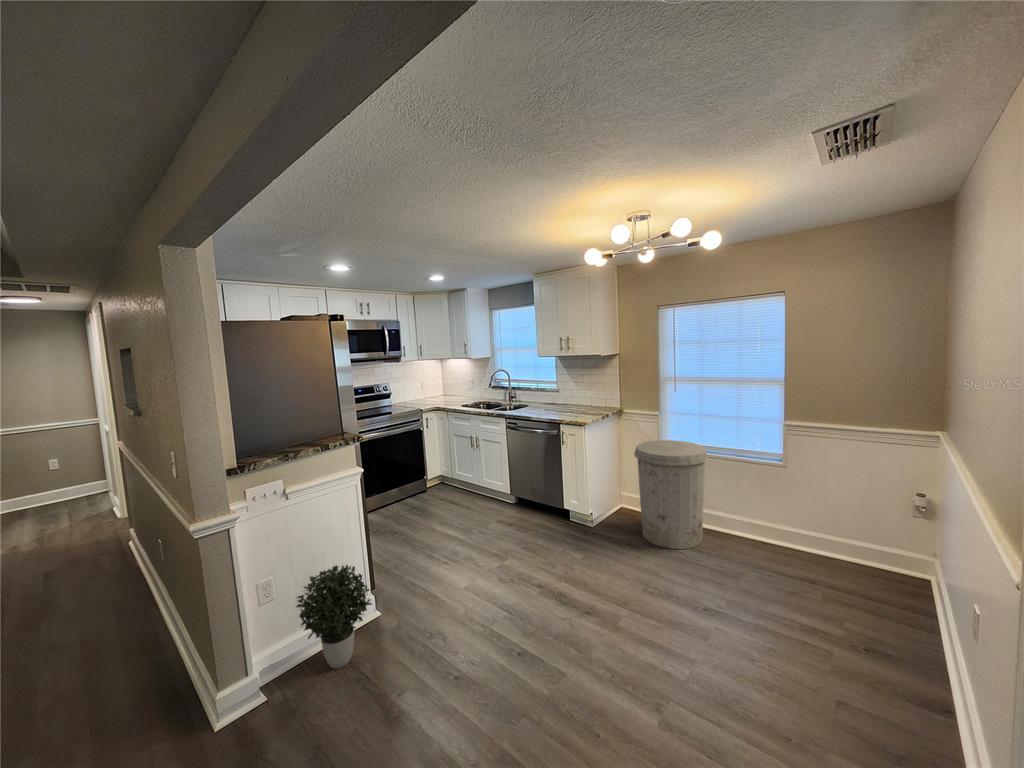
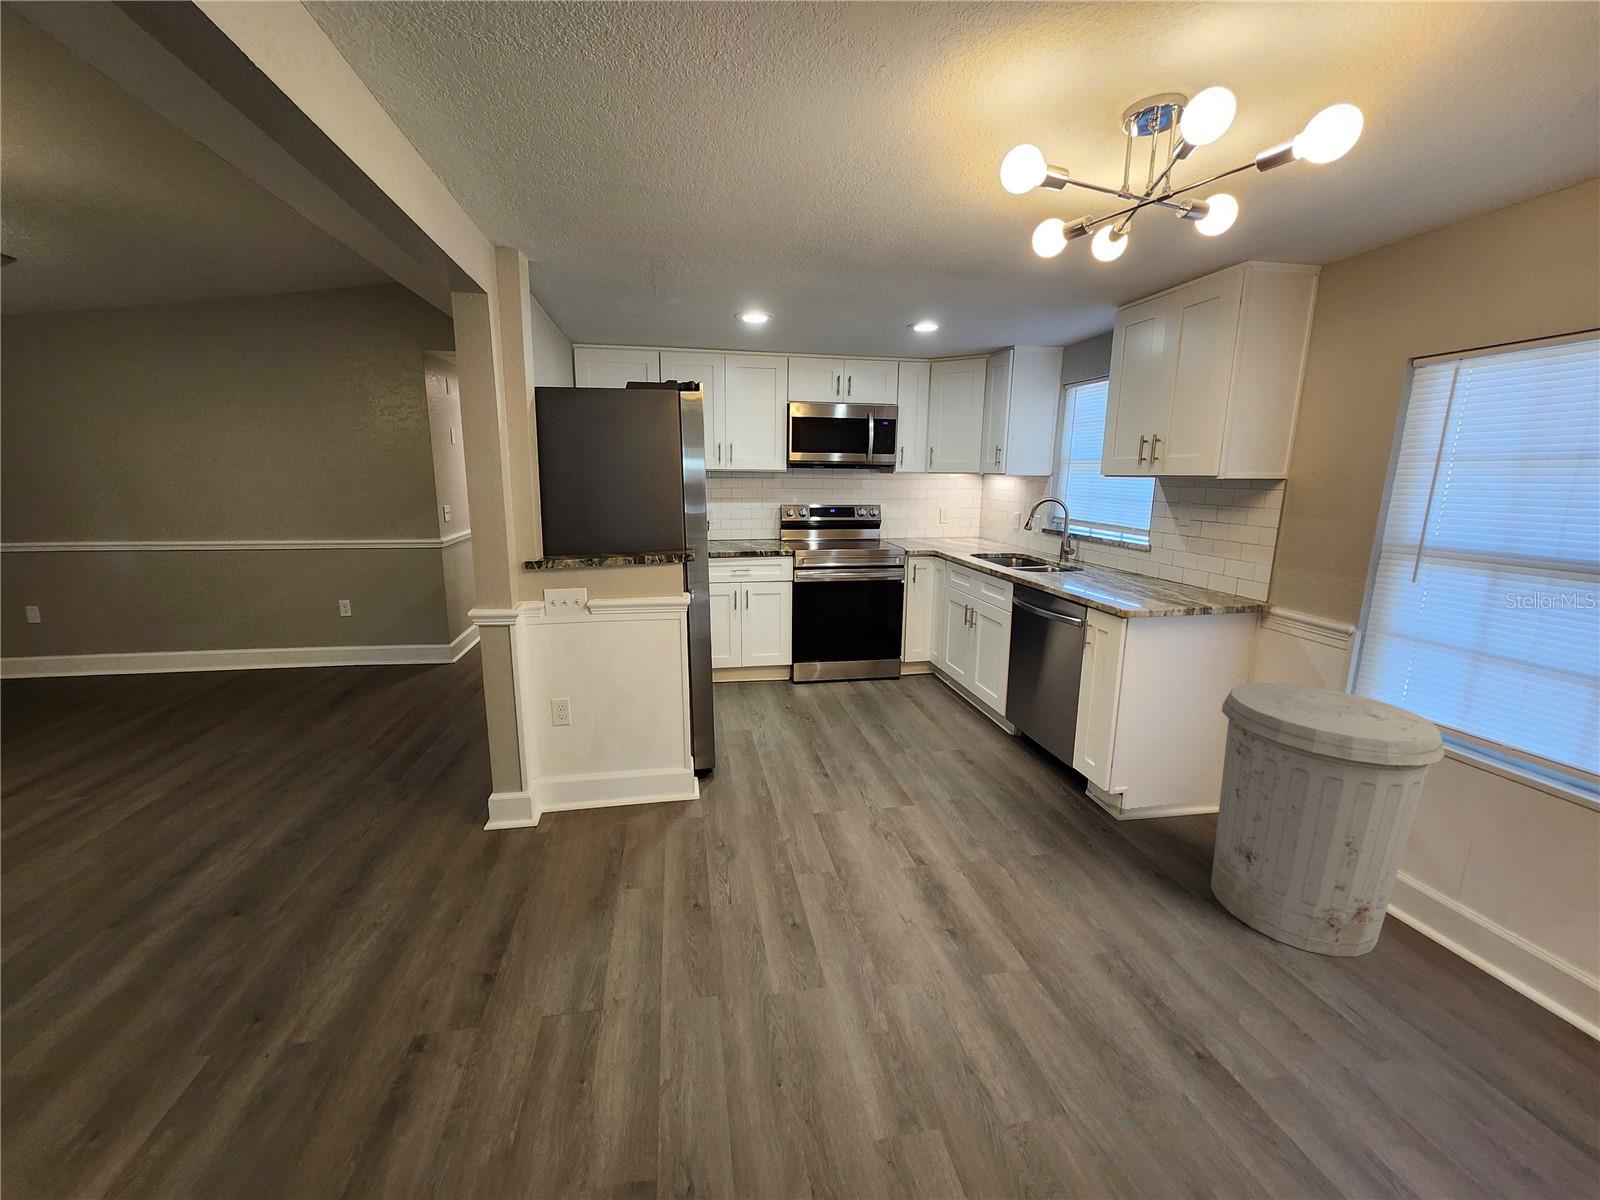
potted plant: present [296,565,372,669] -> none [567,711,657,833]

